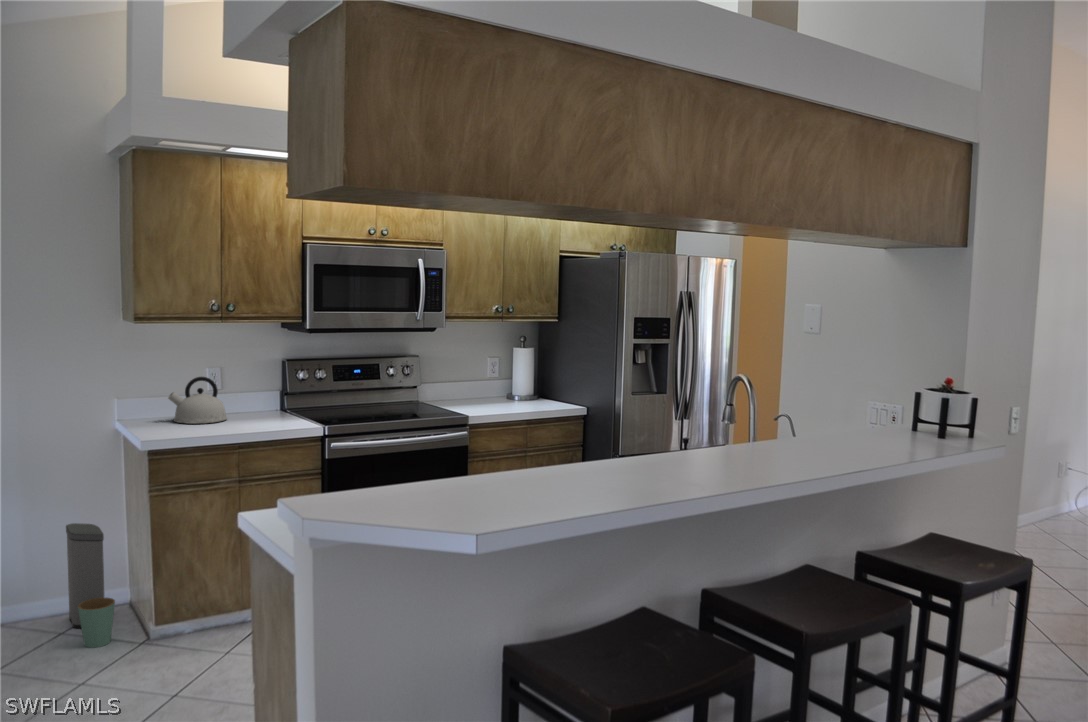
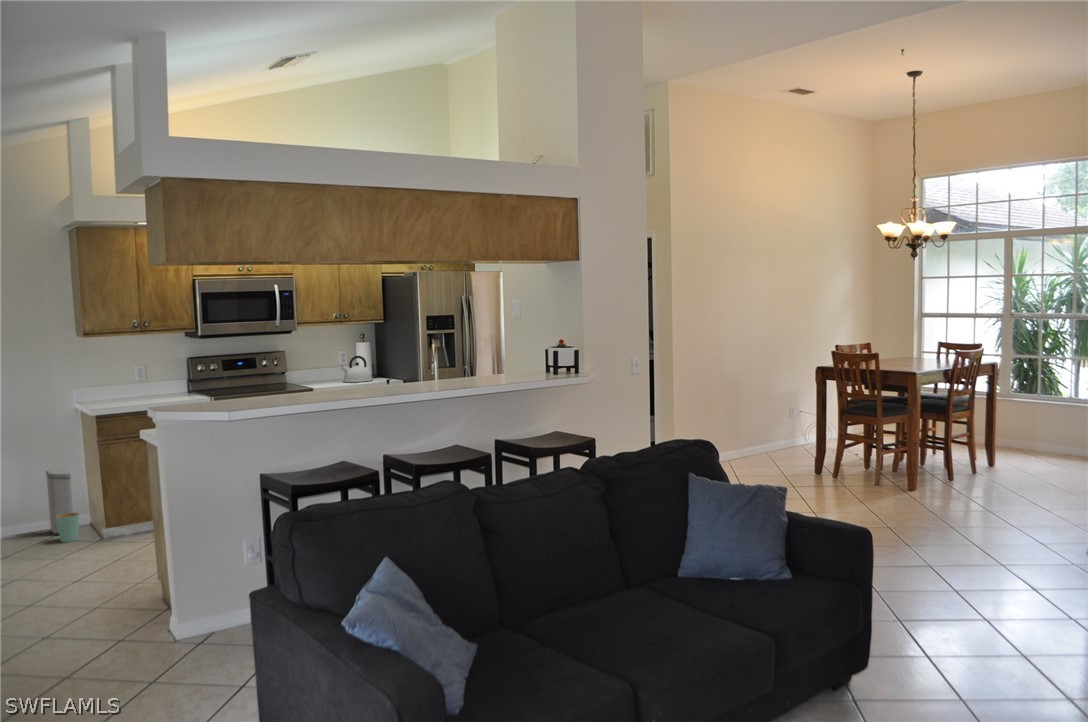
kettle: present [168,377,227,424] -> present [340,356,373,382]

